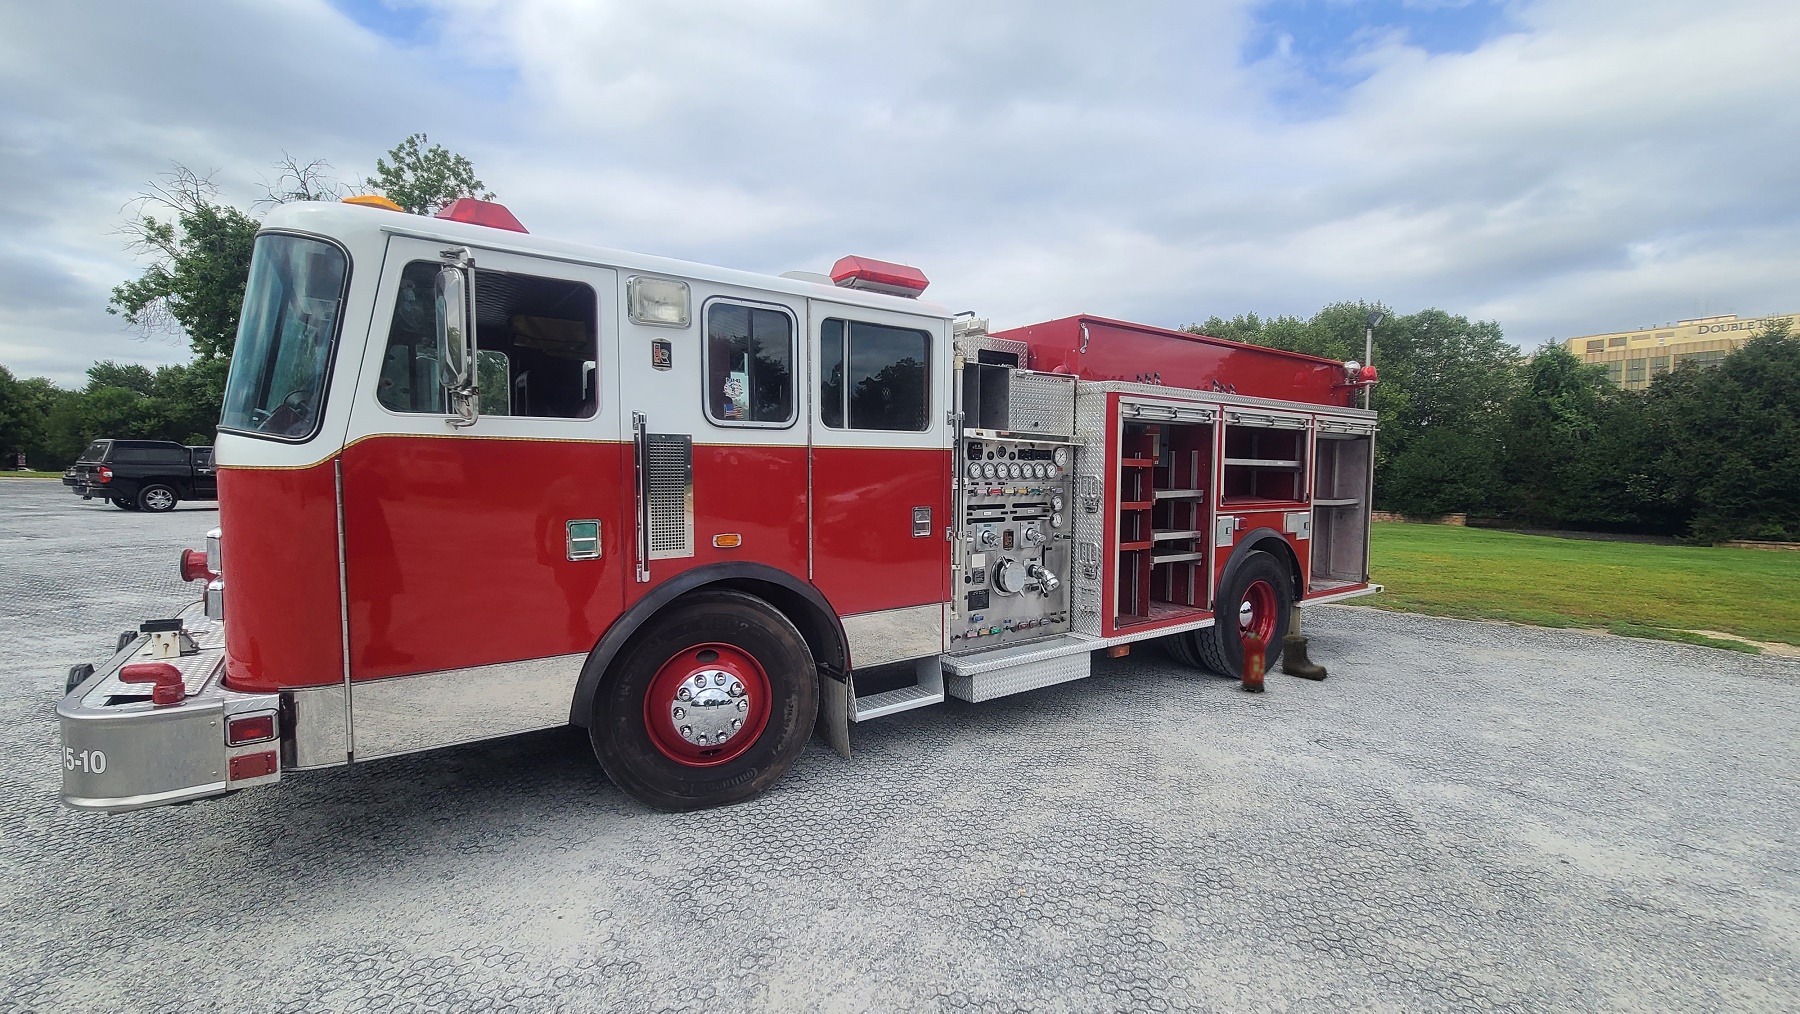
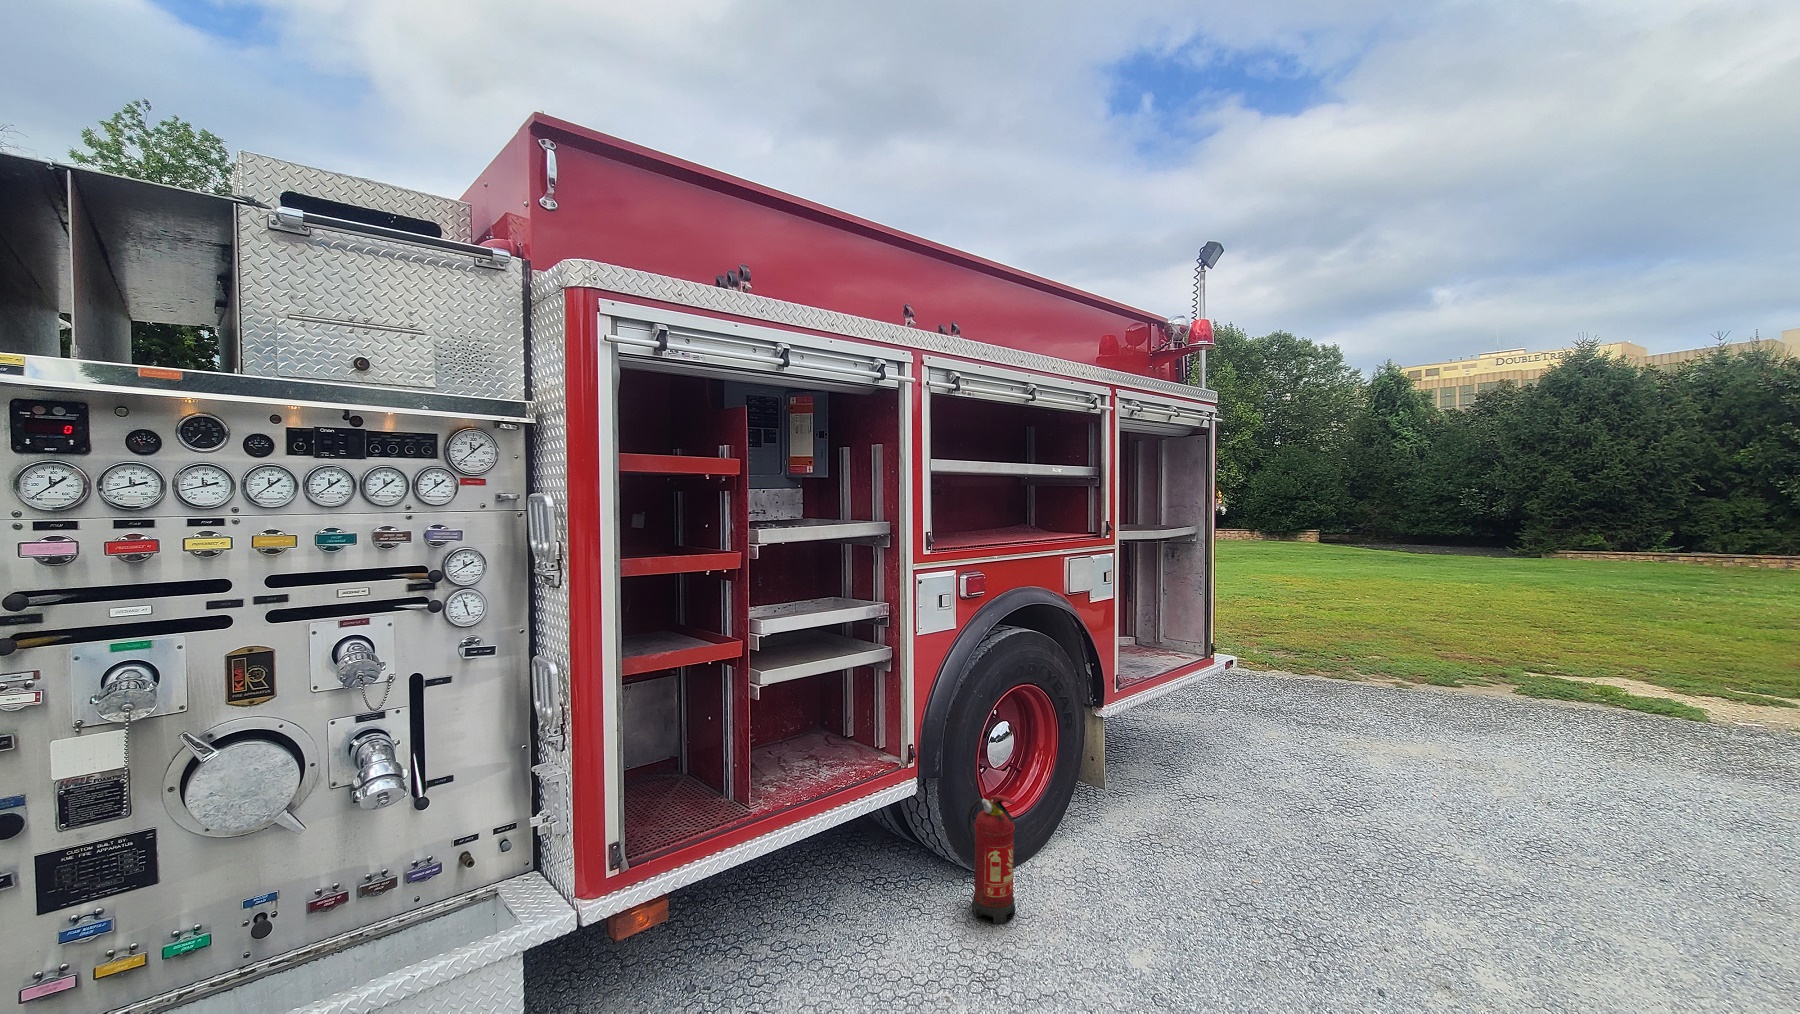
boots: present [1282,635,1328,680] -> none [1066,771,1143,864]

